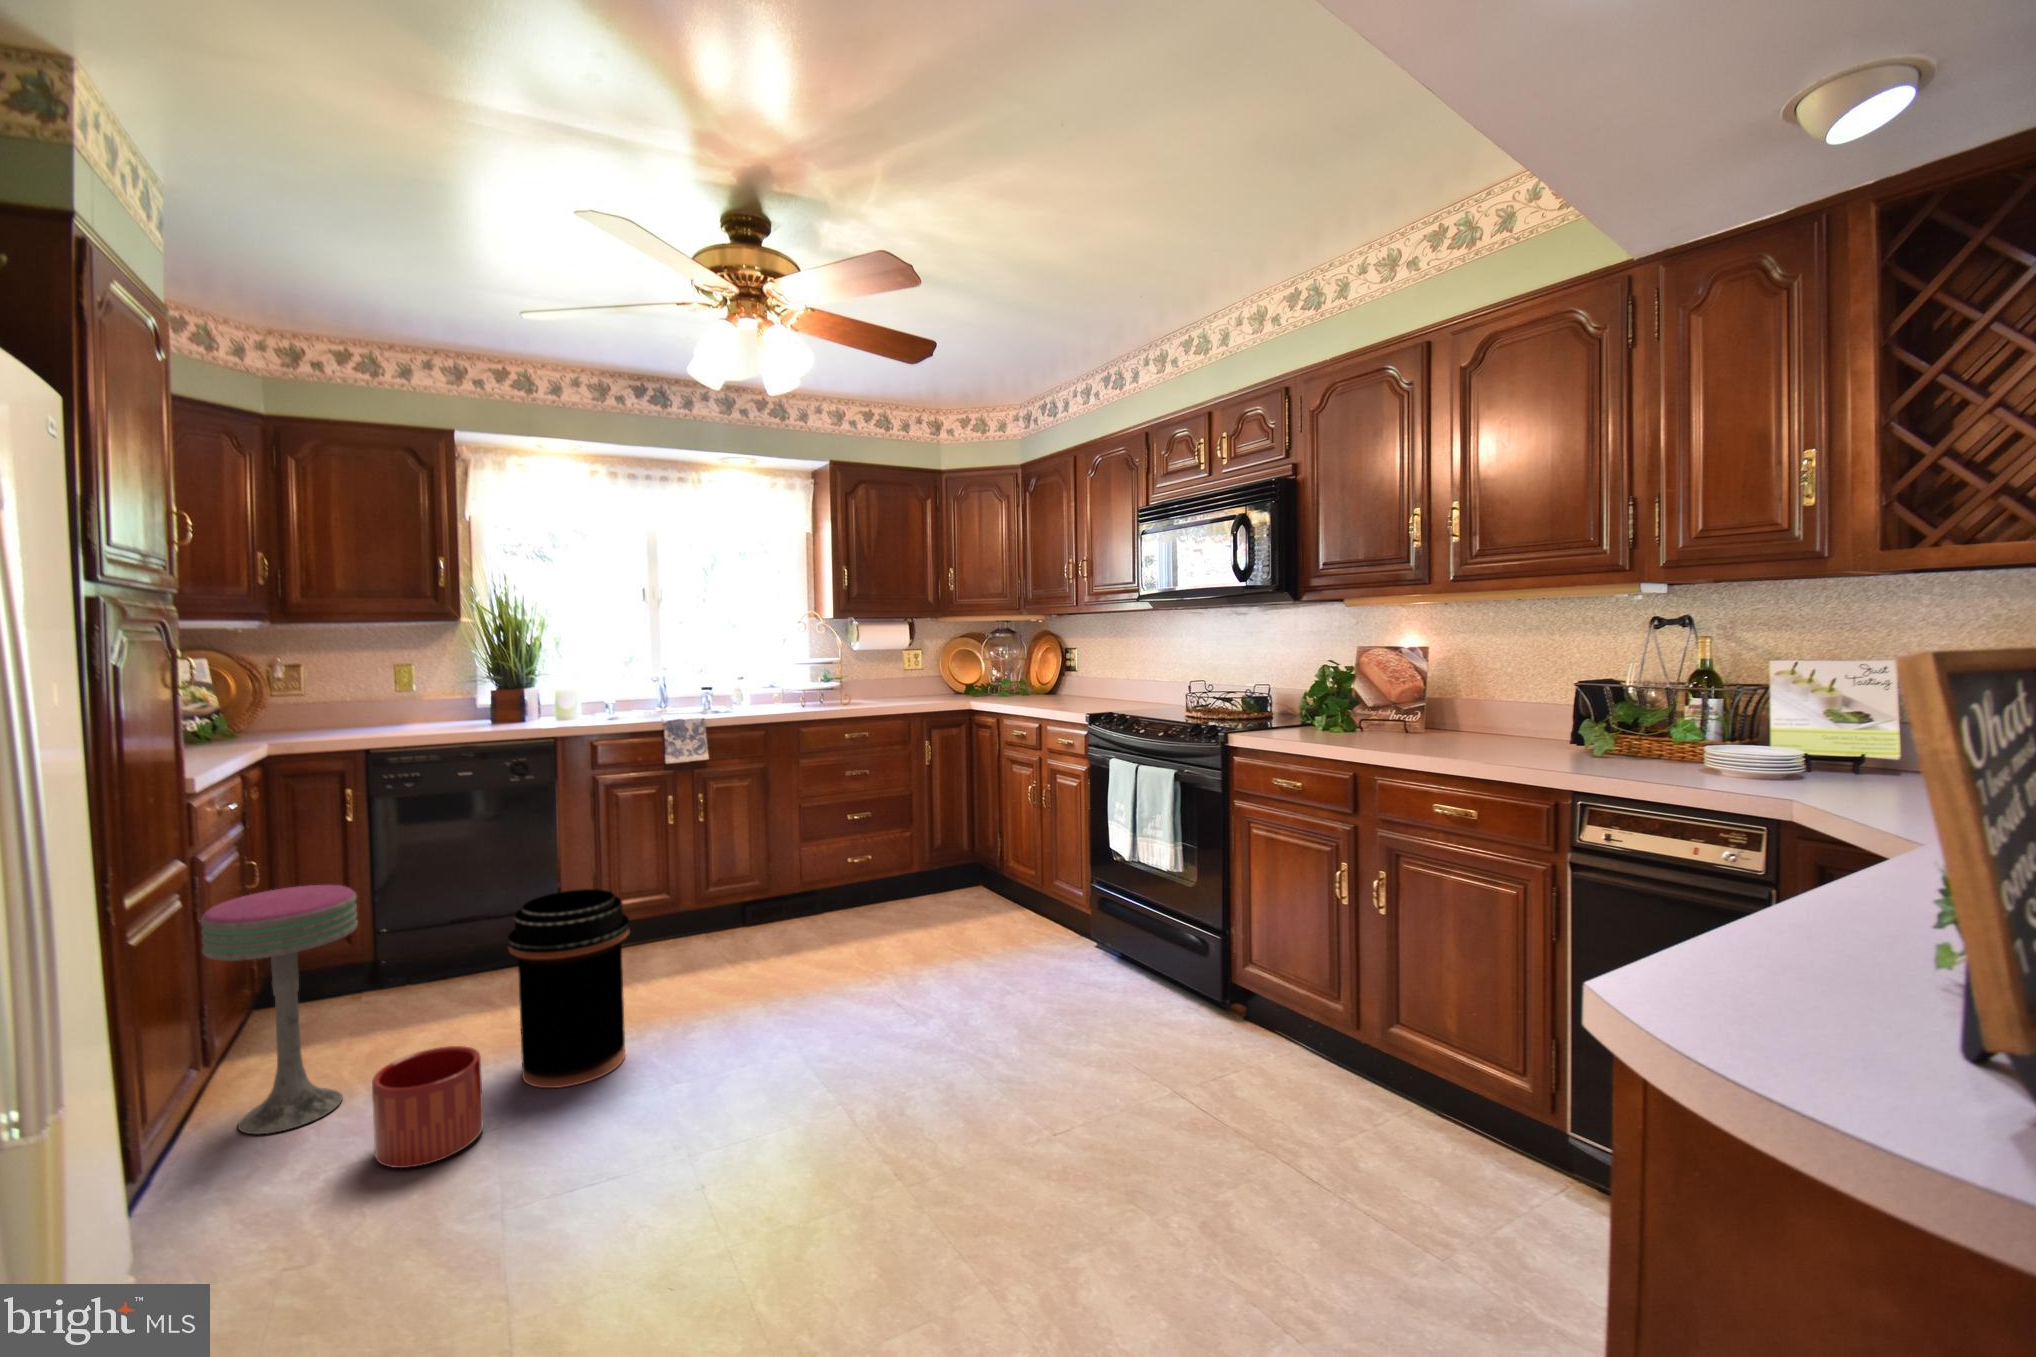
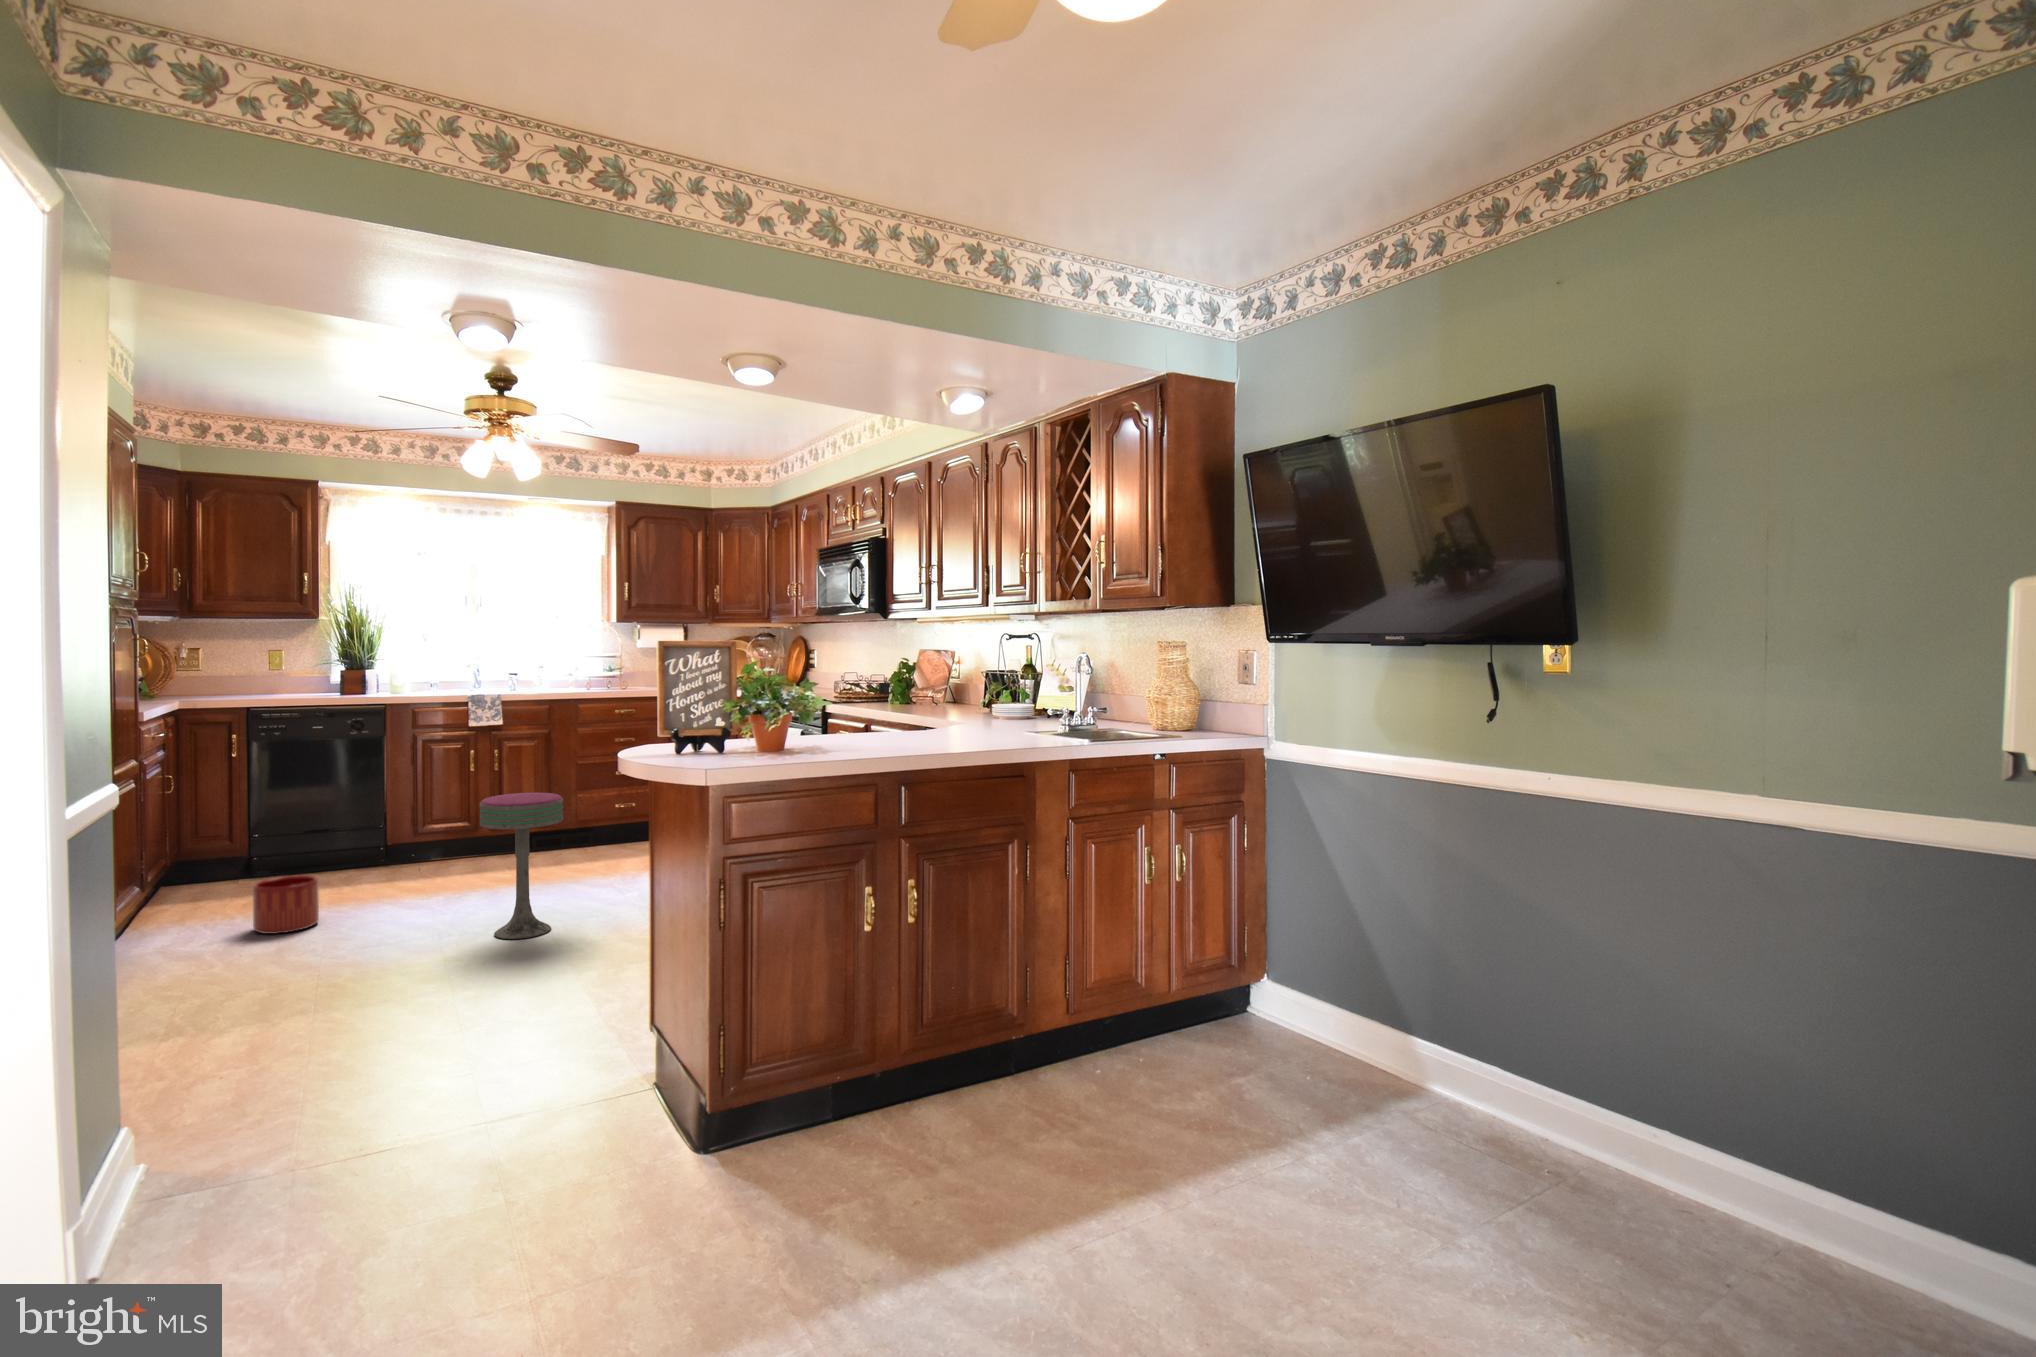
bar stool: present [201,885,358,1134] -> present [480,792,563,939]
trash can: present [508,889,630,1088] -> none [339,795,420,910]

